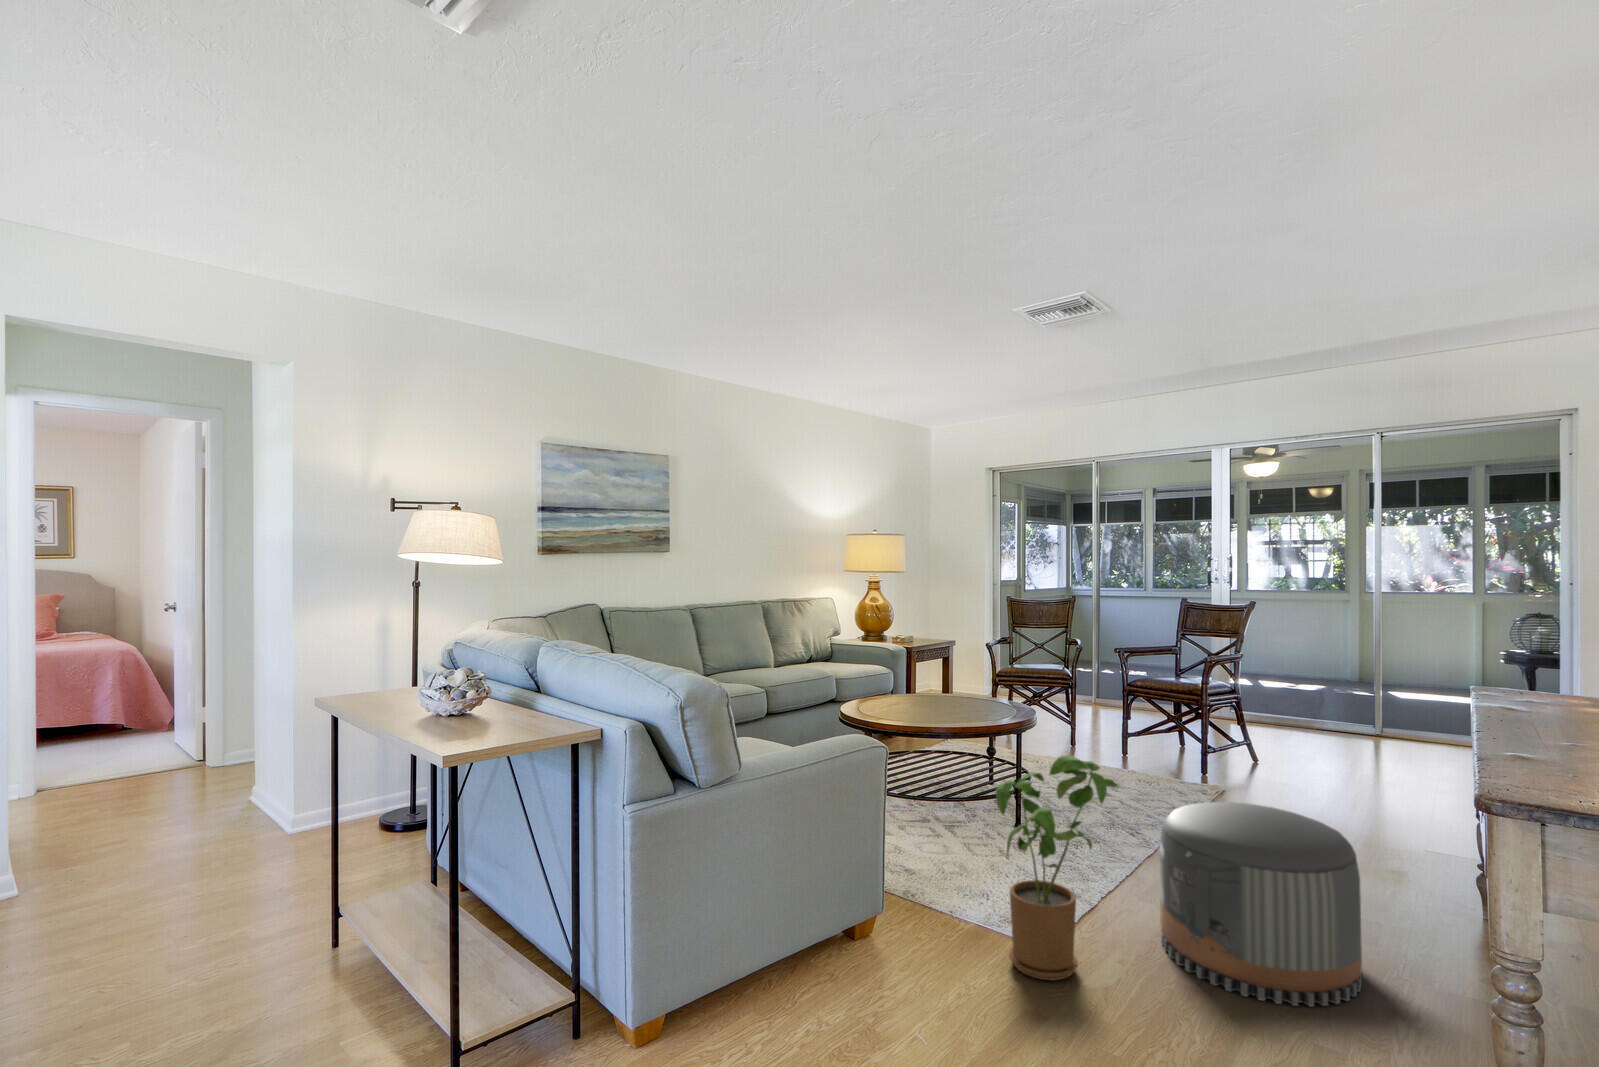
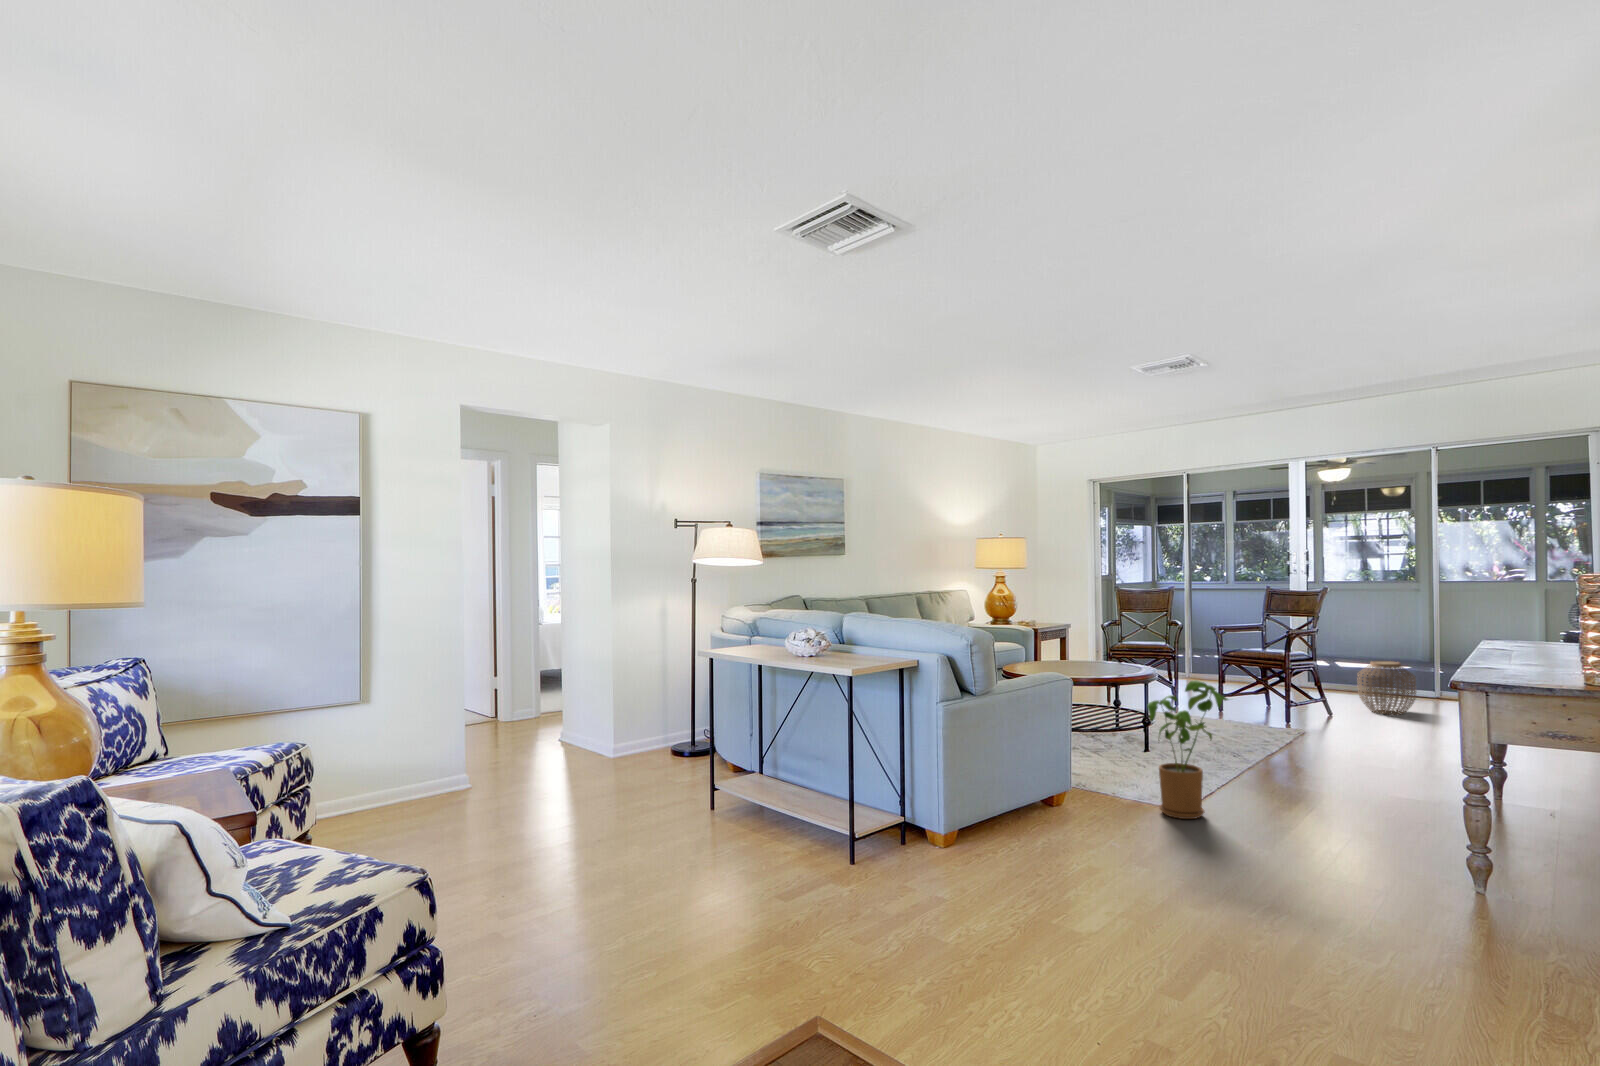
woven basket: none [1289,693,1361,762] -> present [1357,661,1416,715]
pouf: present [1159,802,1362,1007] -> none [1255,716,1388,829]

